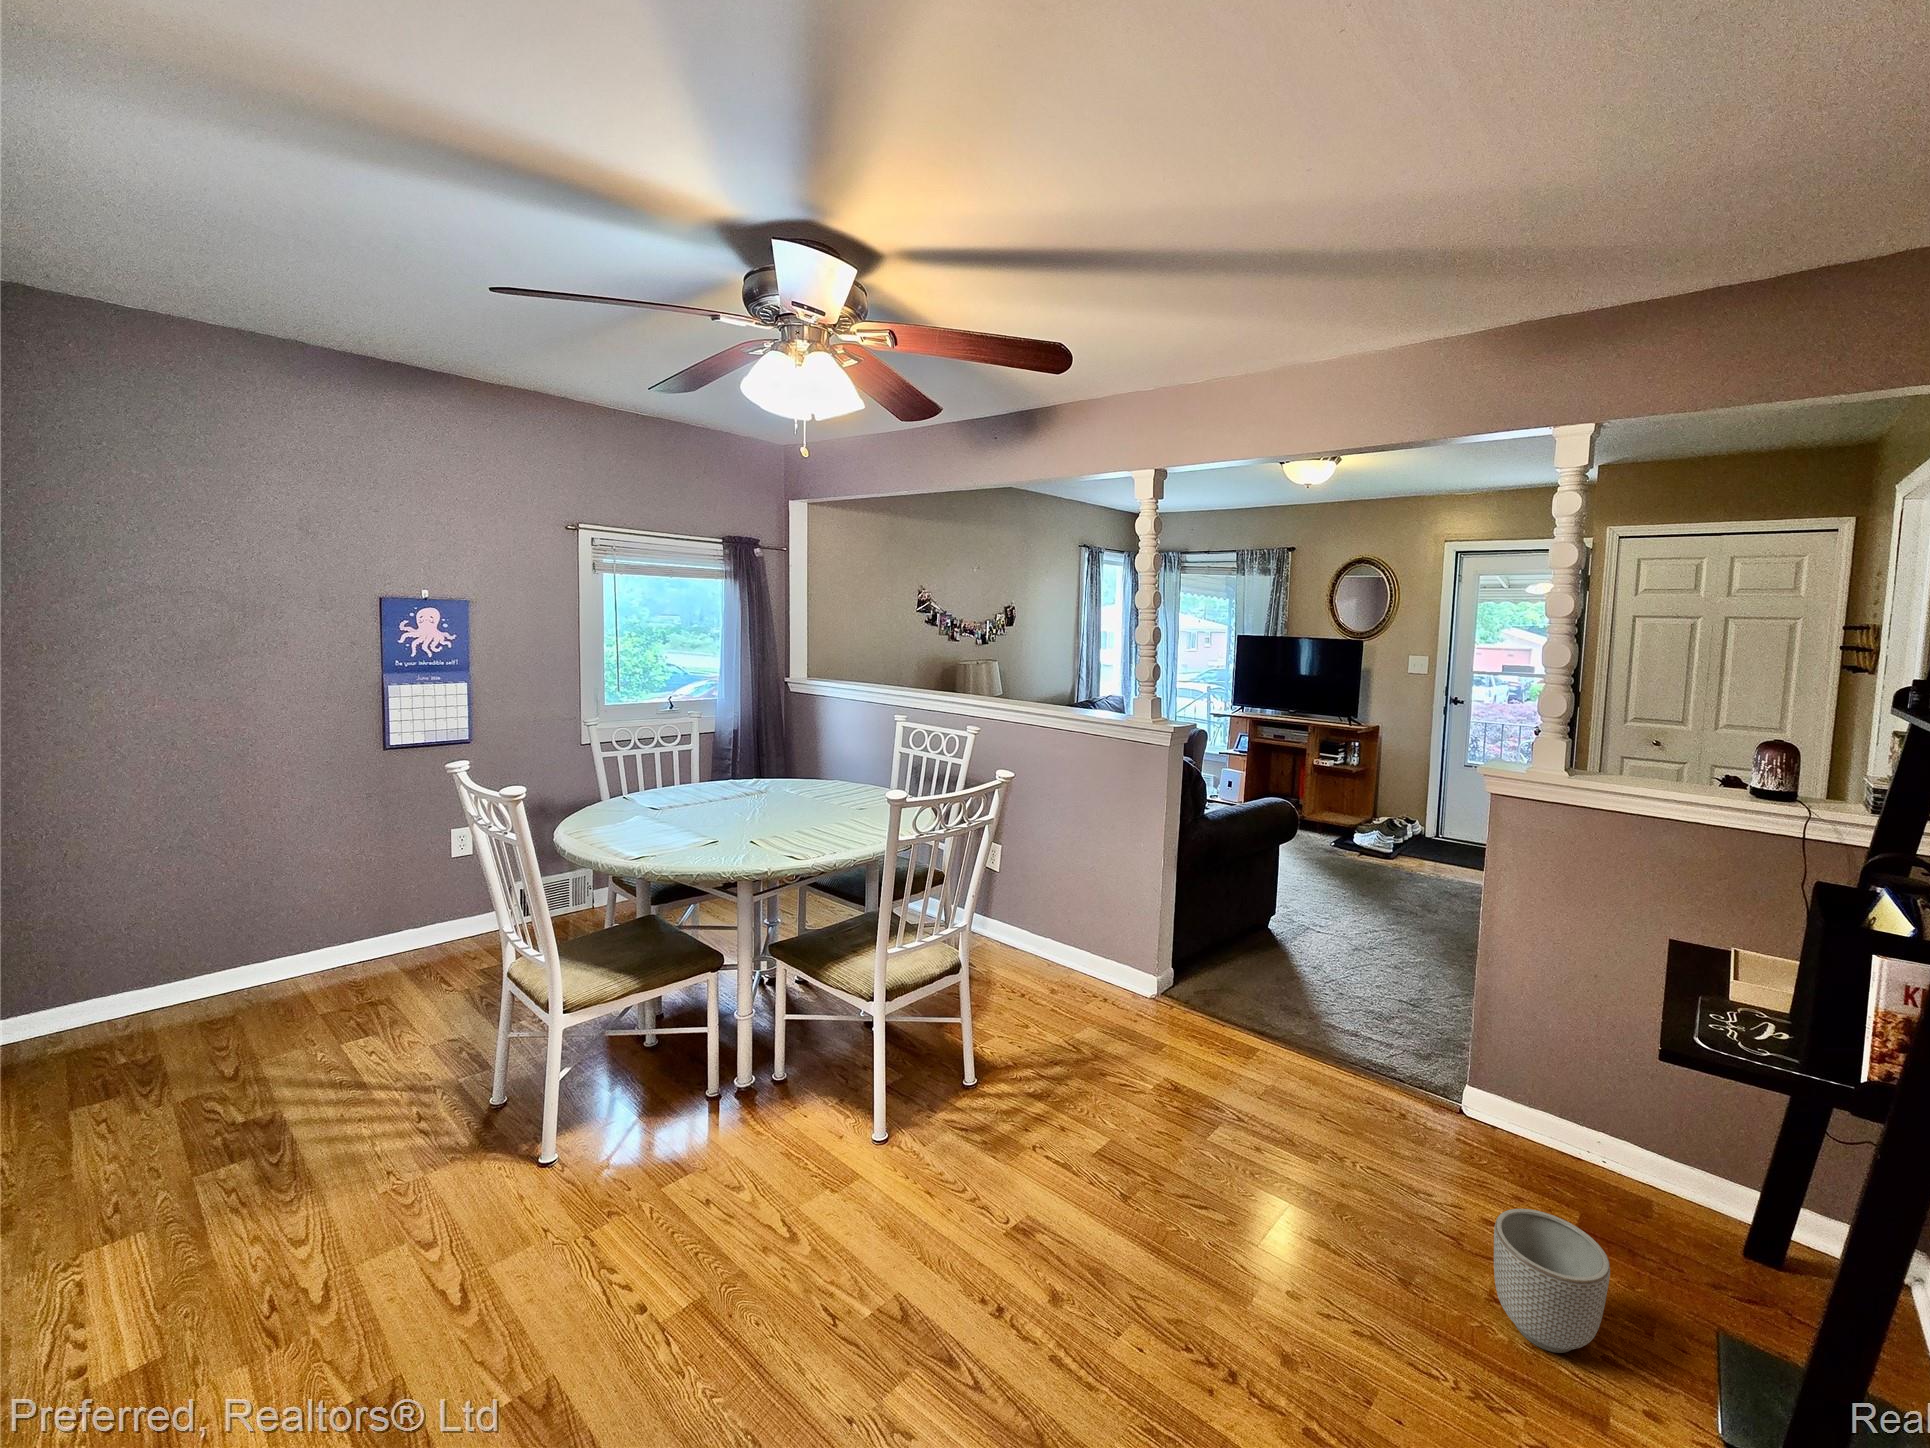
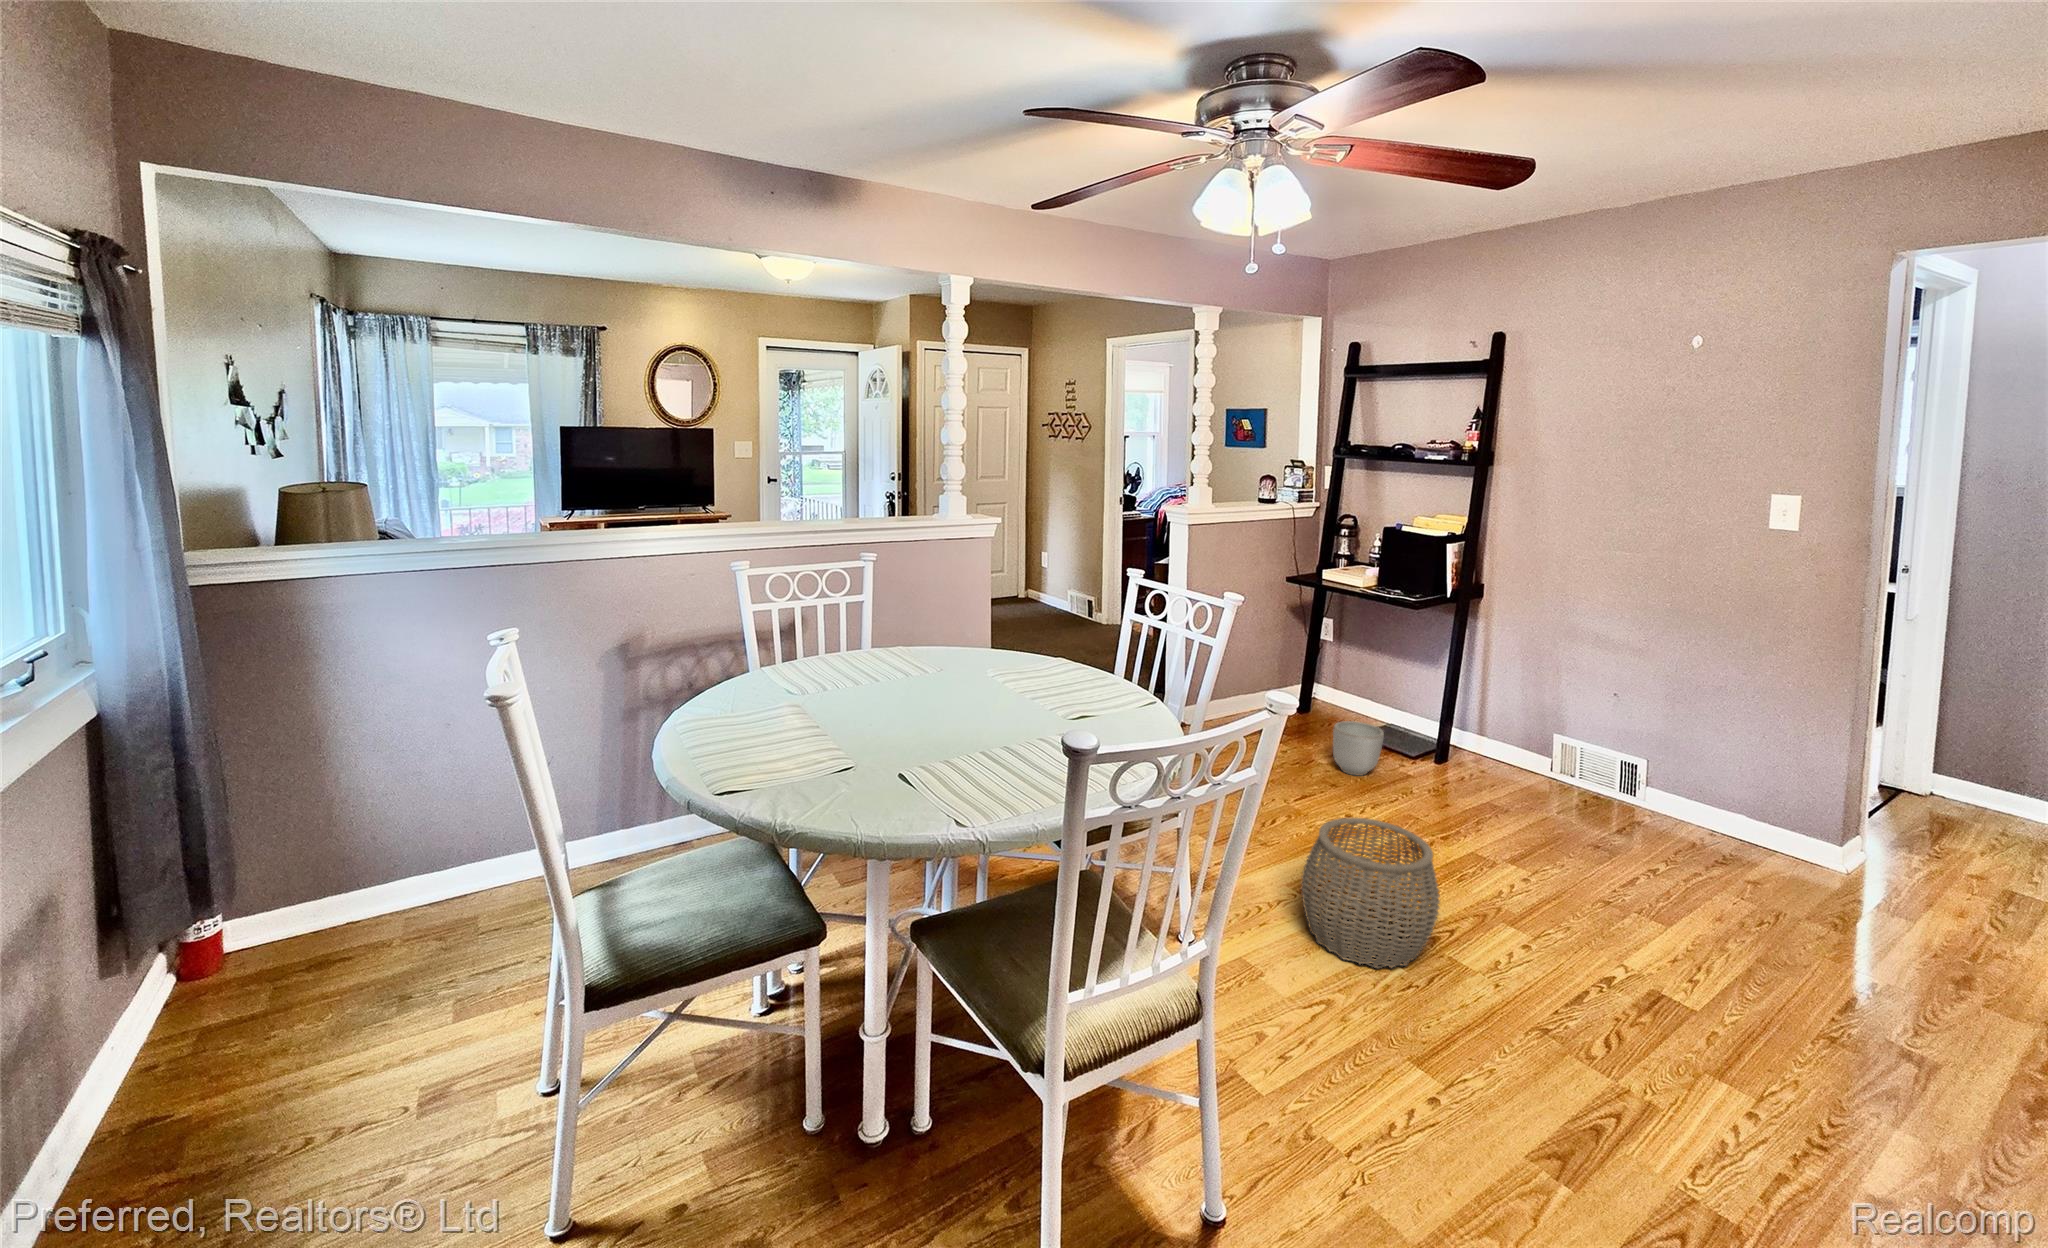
woven basket: none [837,1106,1006,1333] -> present [1301,818,1440,968]

